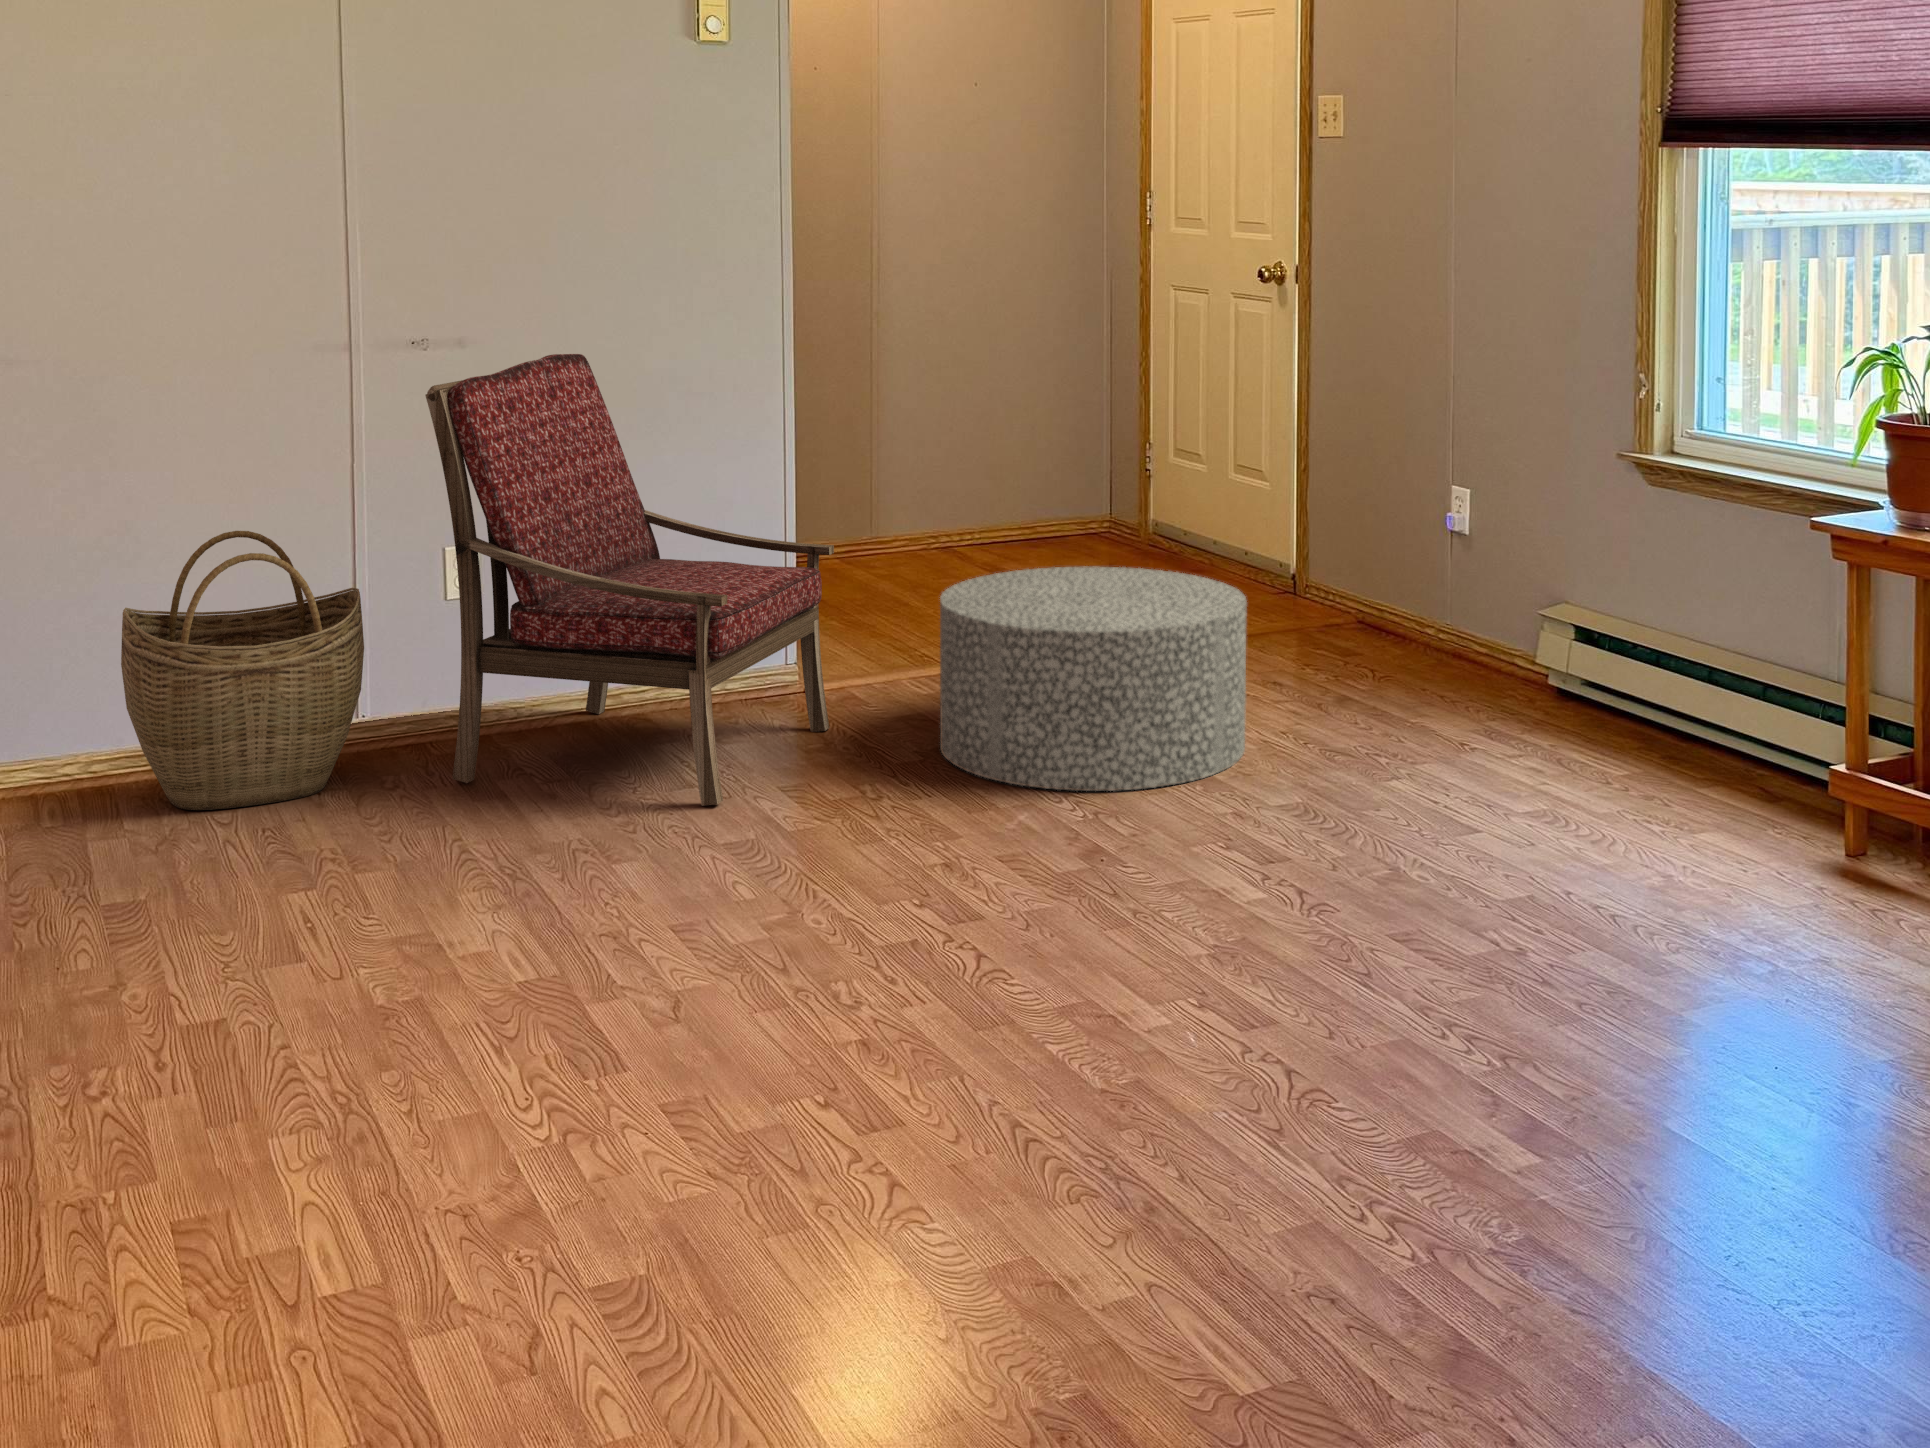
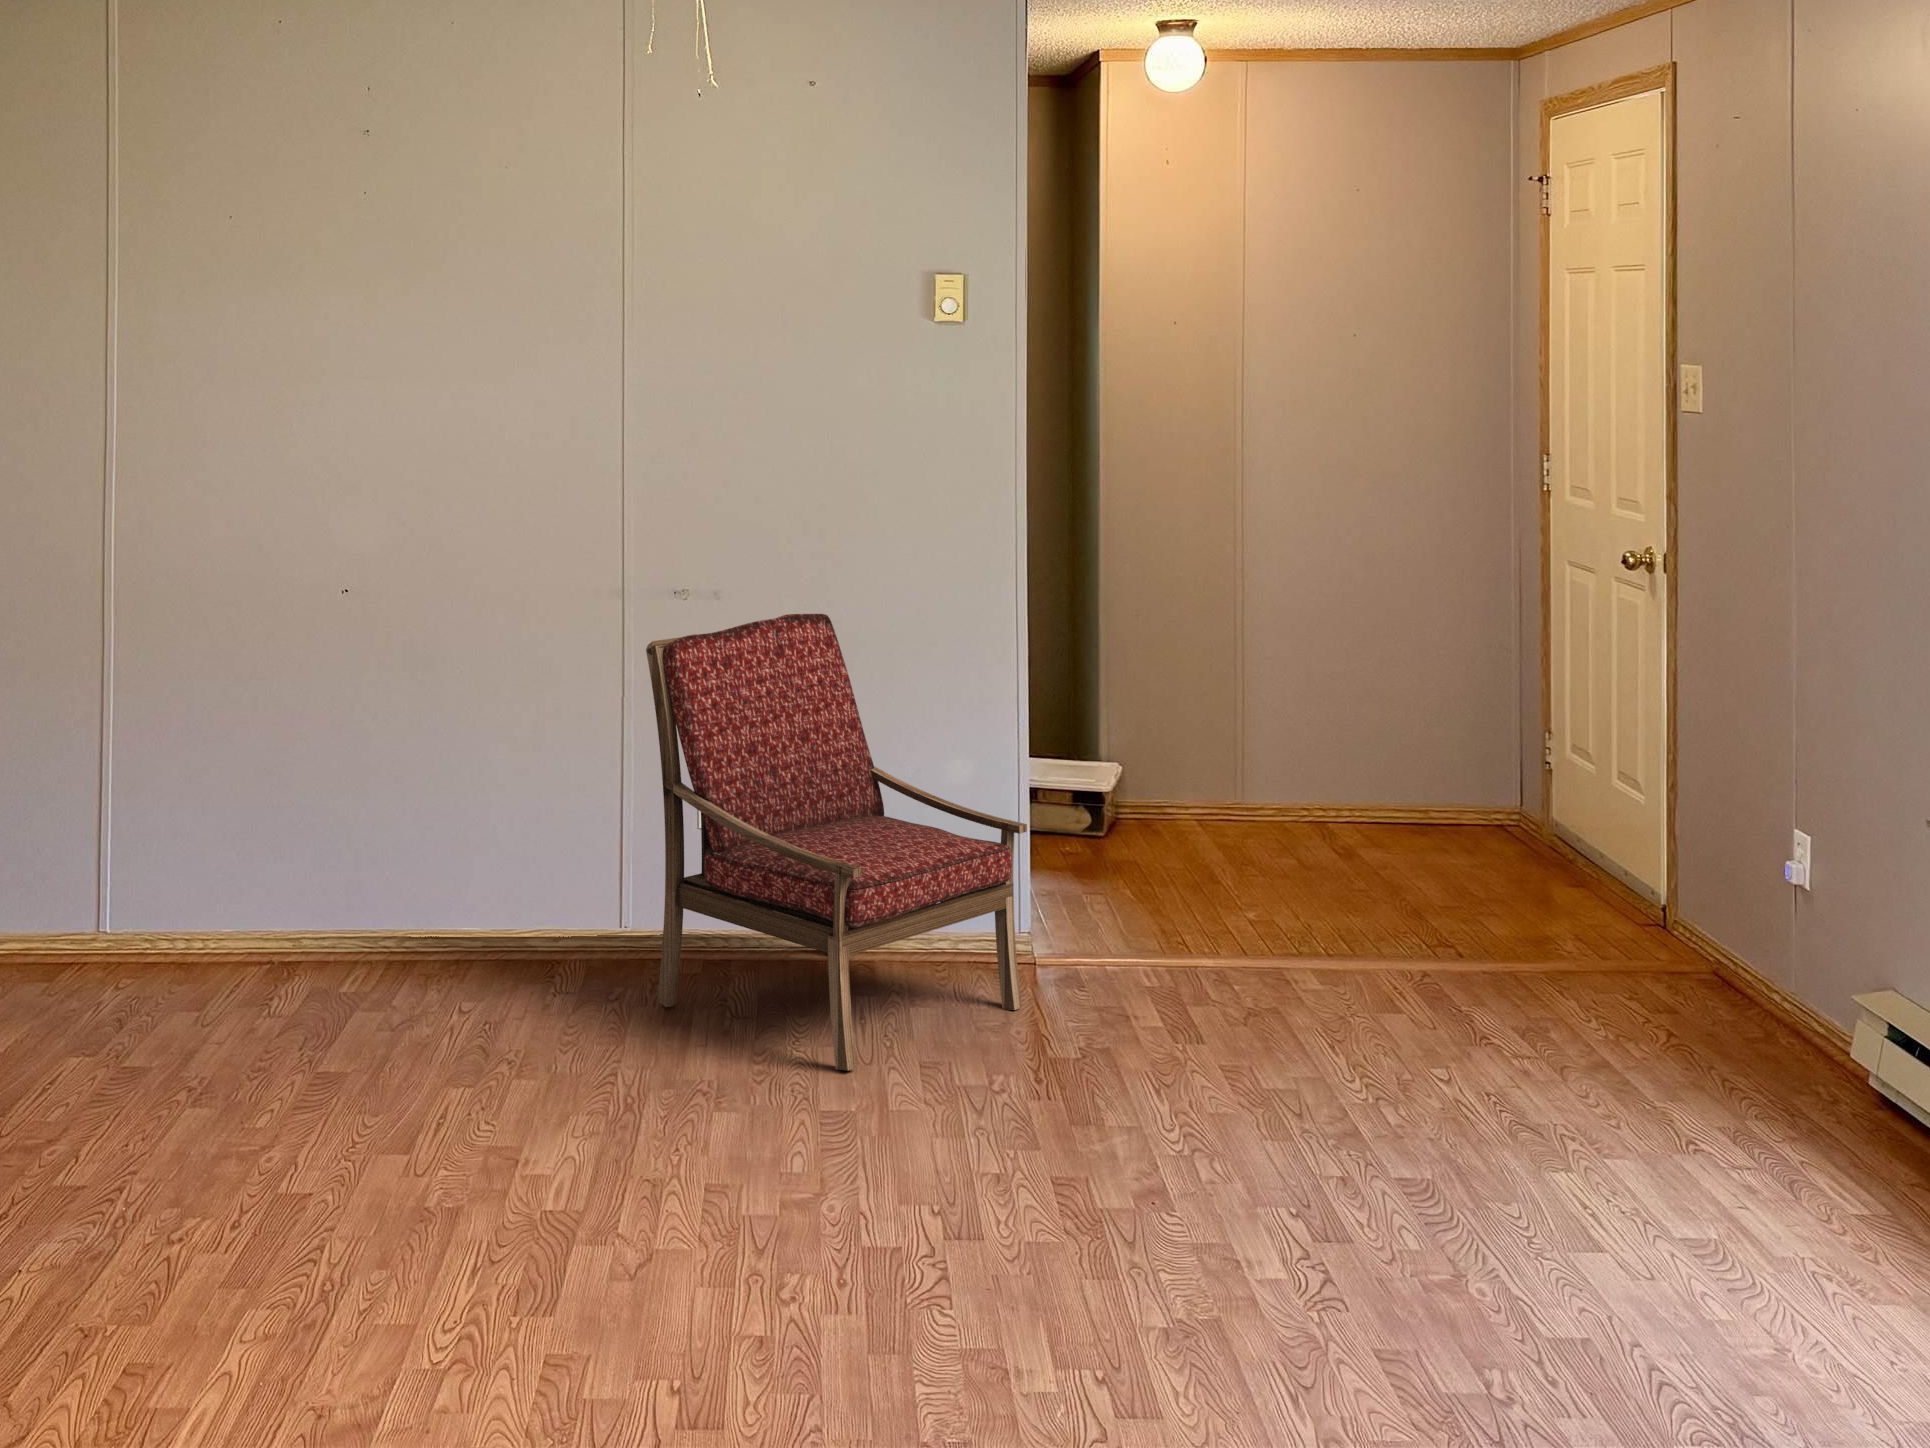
woven basket: present [121,531,364,810] -> none [409,752,602,997]
ottoman: present [940,566,1247,791] -> none [1100,872,1434,1138]

